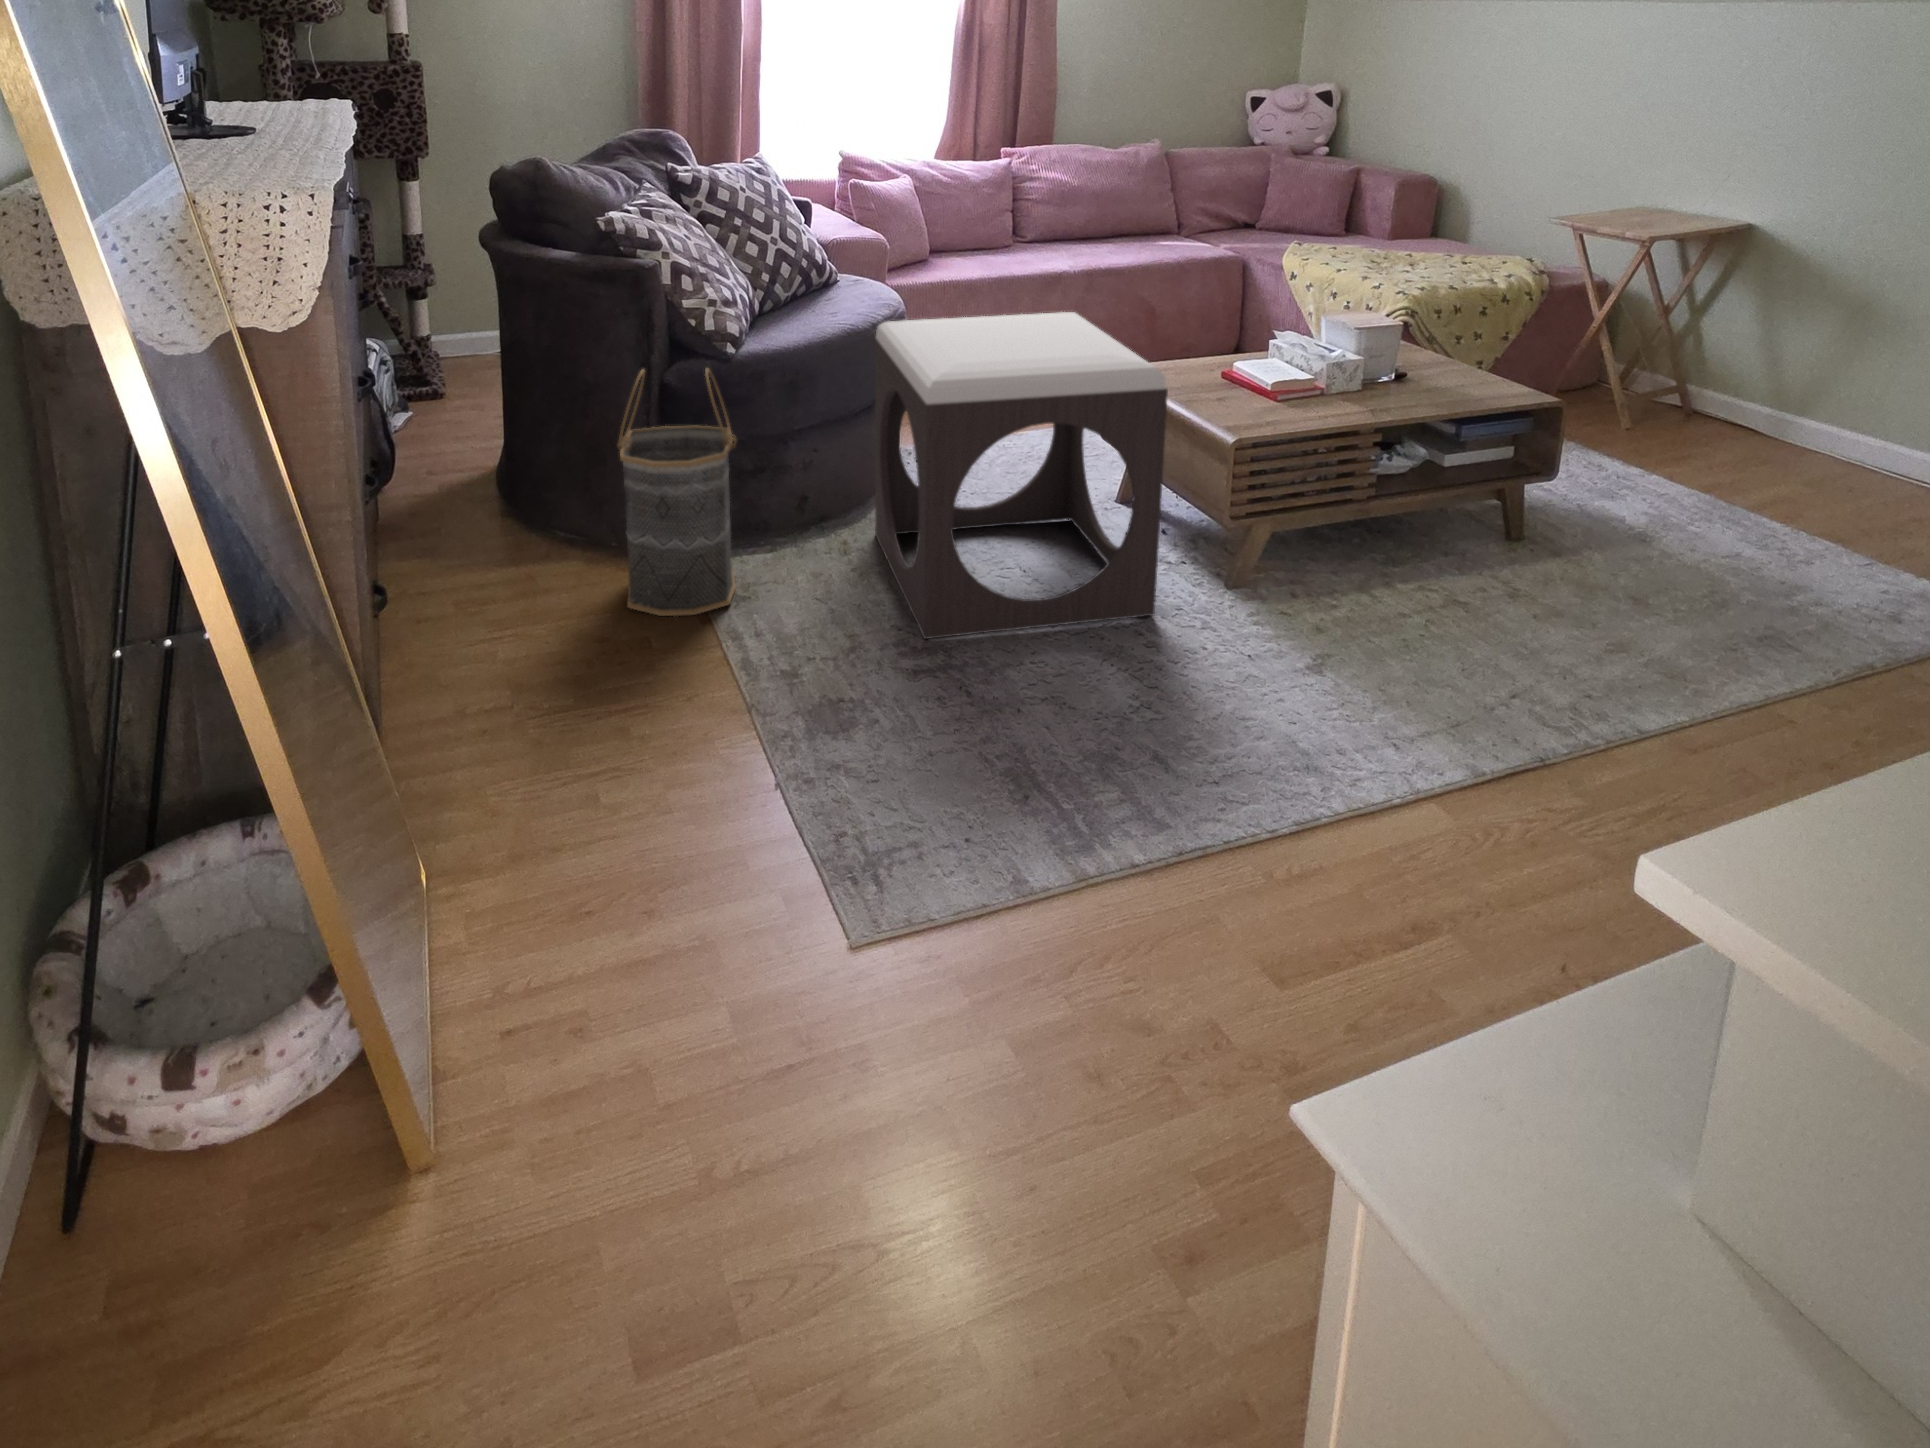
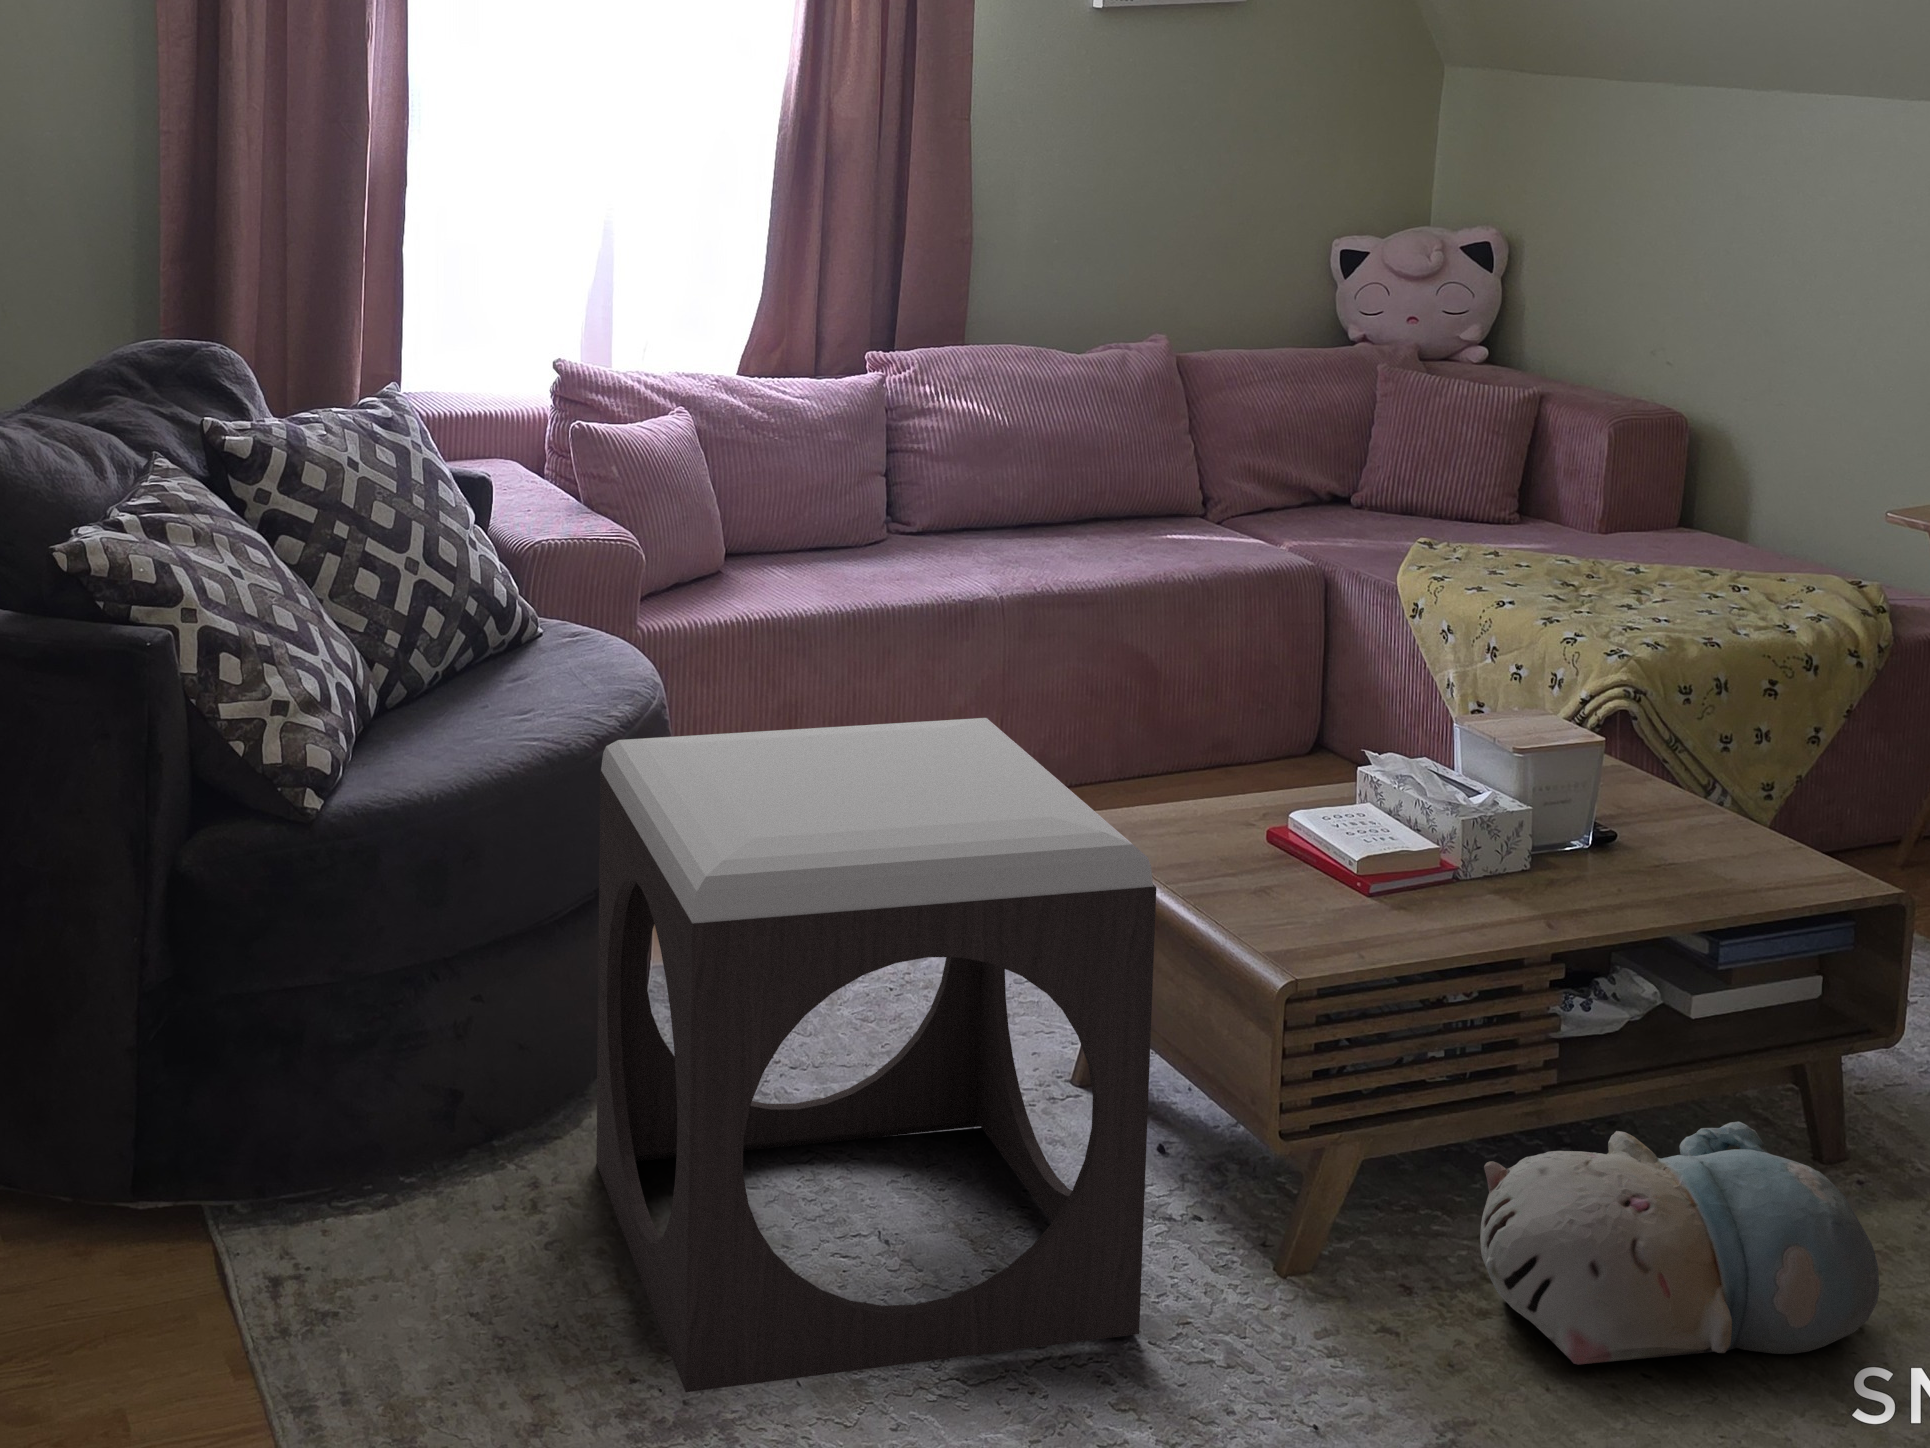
basket: present [618,368,736,616] -> none [83,842,322,1349]
plush toy: none [1333,515,1544,632] -> present [1480,1121,1879,1364]

